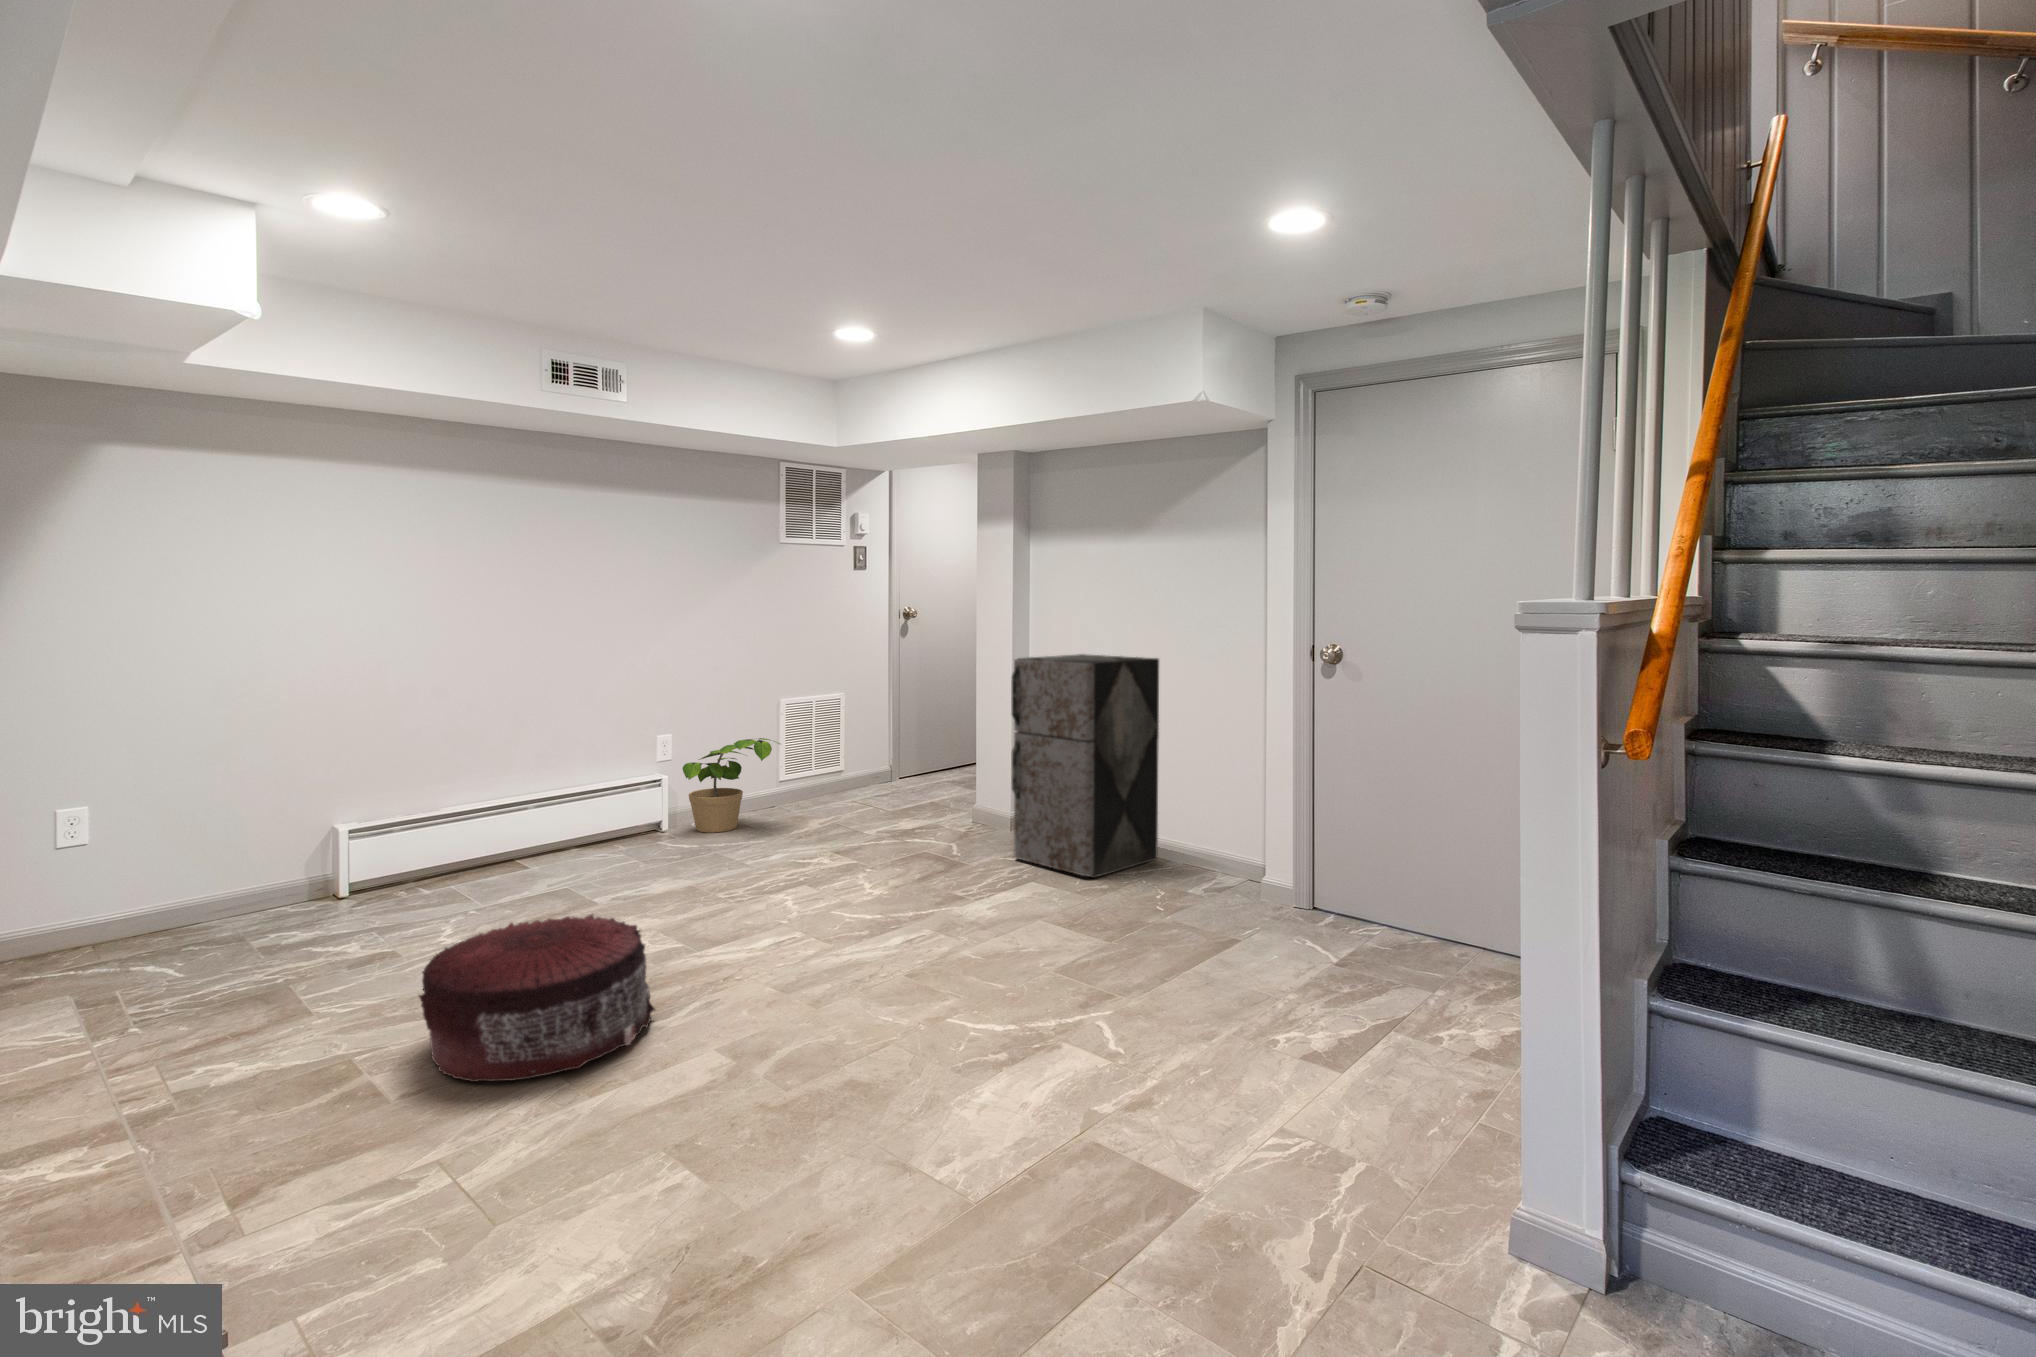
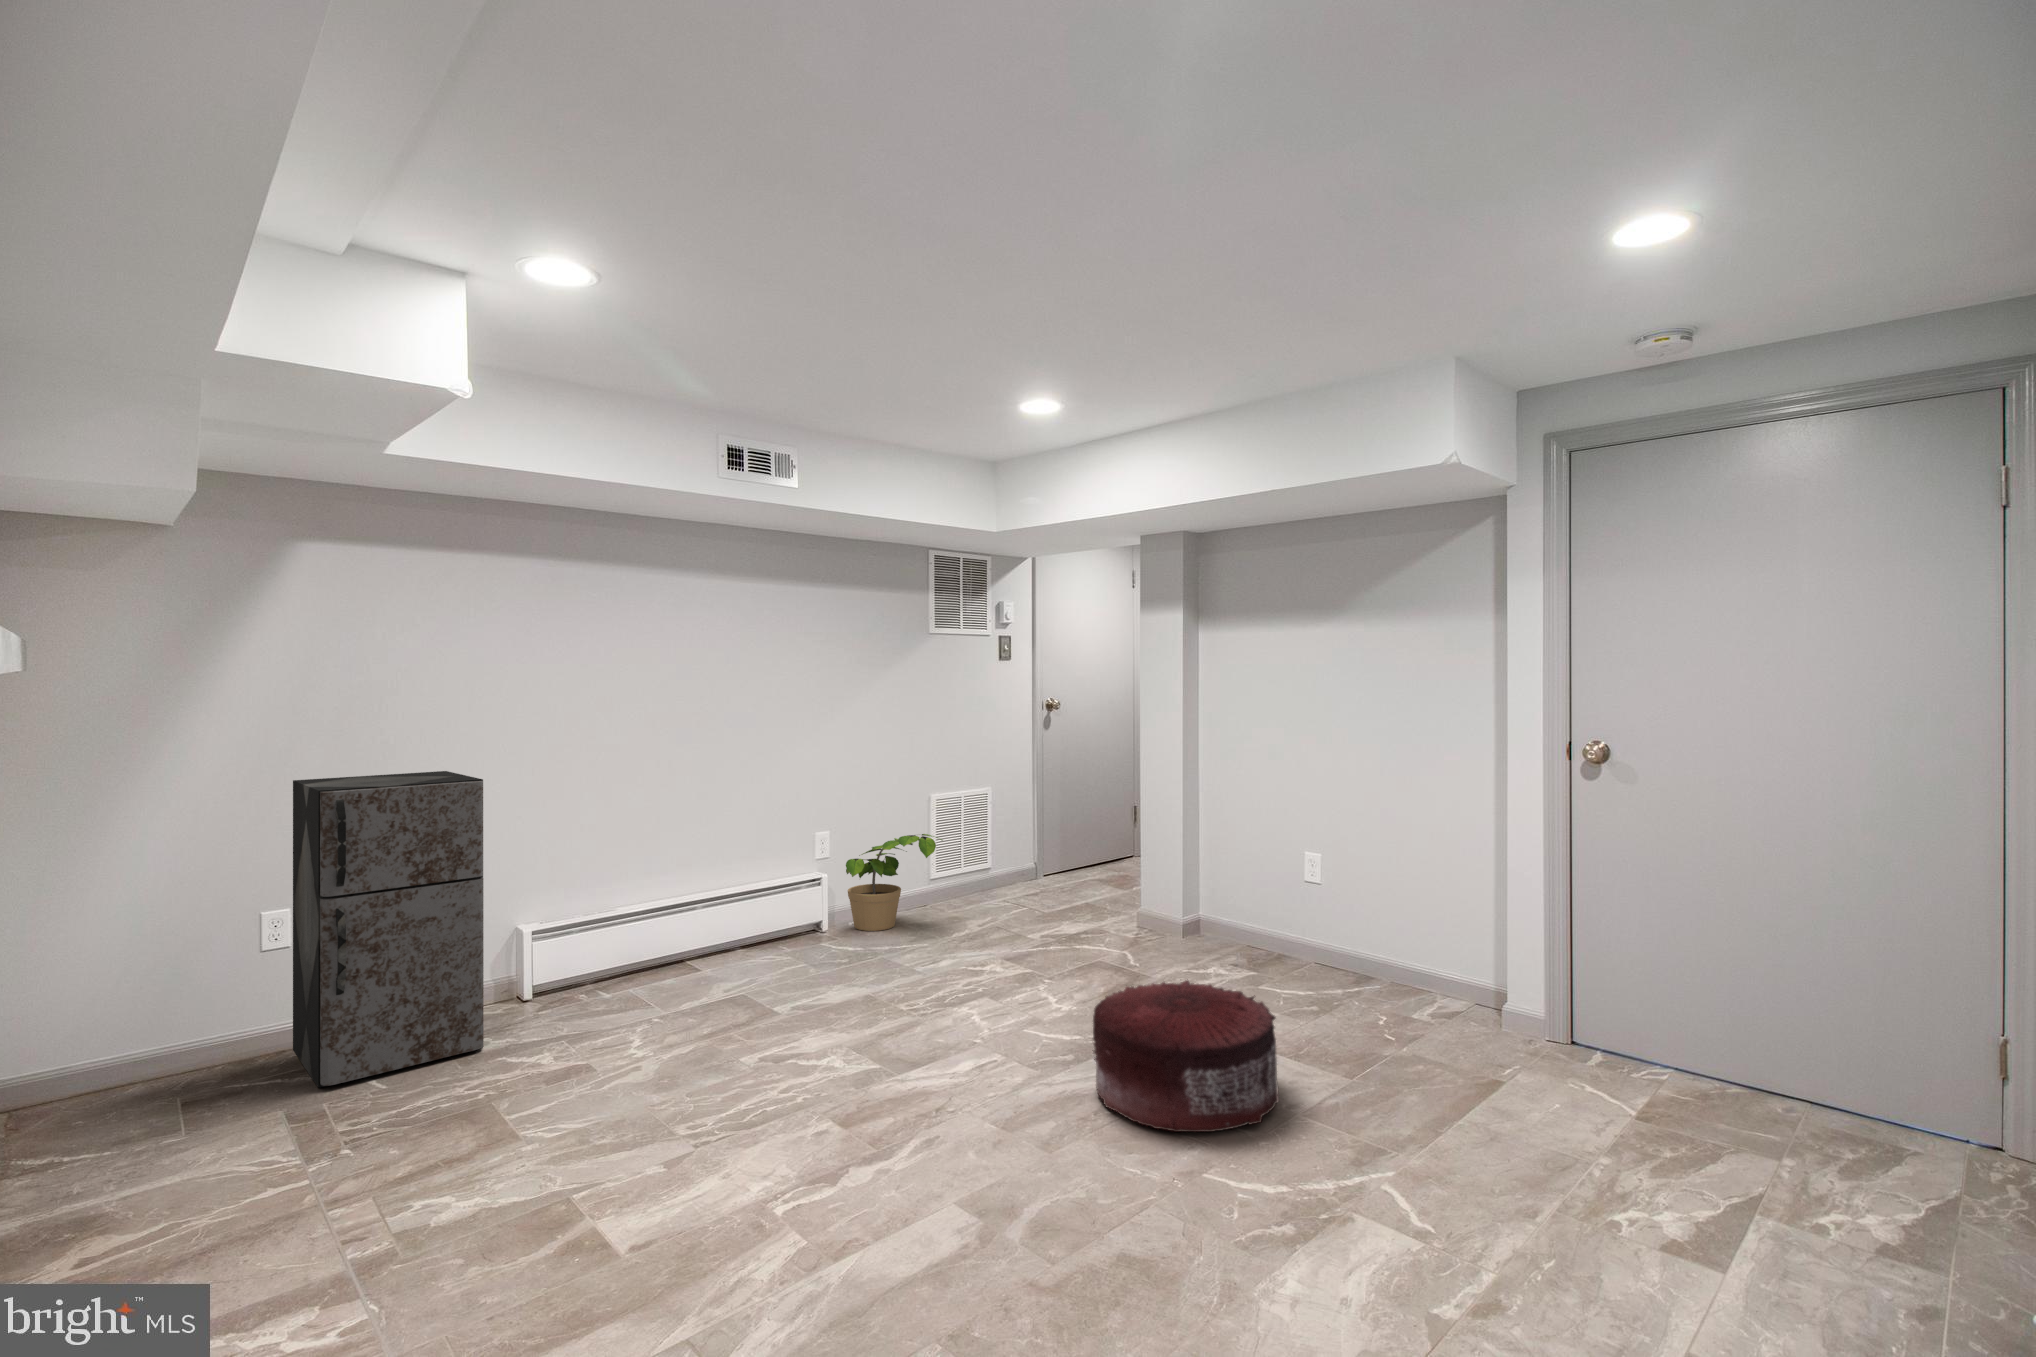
storage cabinet: present [1011,654,1159,878] -> present [293,771,484,1088]
pouf: present [419,914,655,1082] -> present [1093,979,1279,1132]

